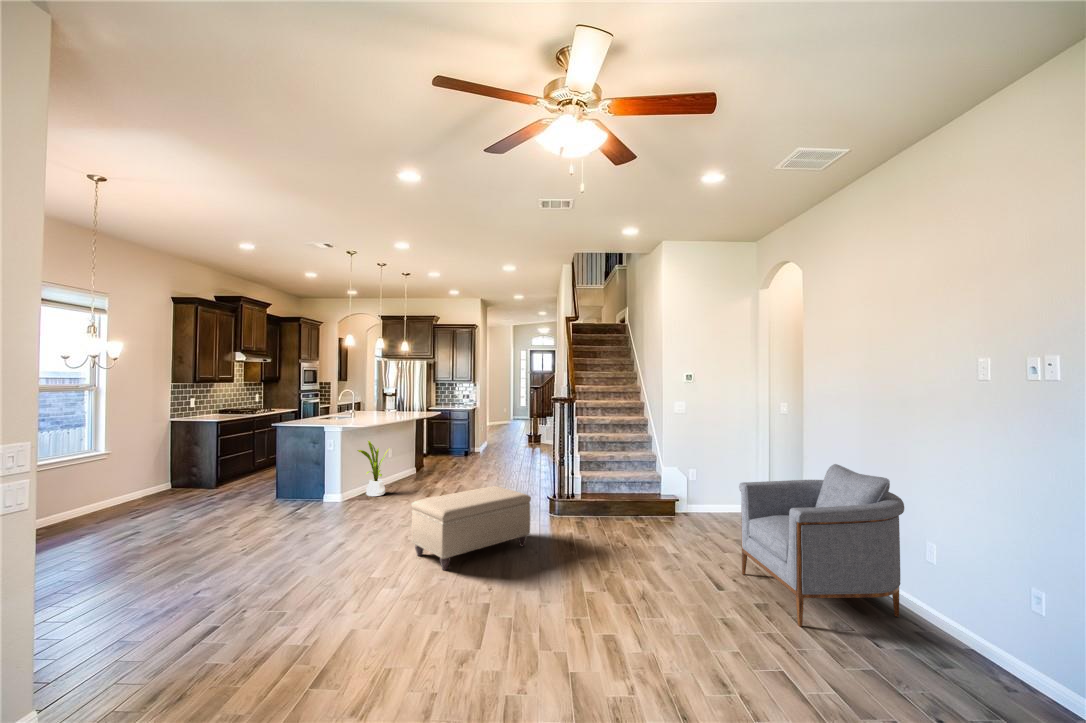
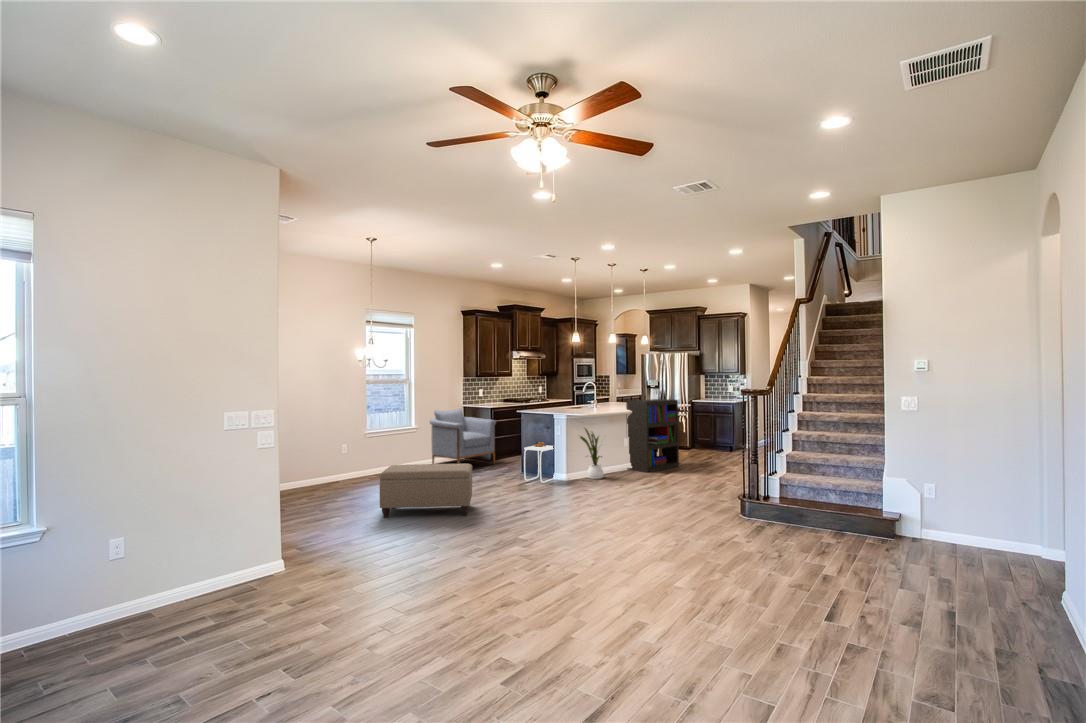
bookshelf: none [397,406,443,482] -> present [626,399,679,472]
side table: none [297,461,332,510] -> present [524,442,554,483]
armchair: present [739,464,904,627] -> present [430,409,496,464]
ottoman: present [412,486,531,570] -> present [379,464,472,518]

